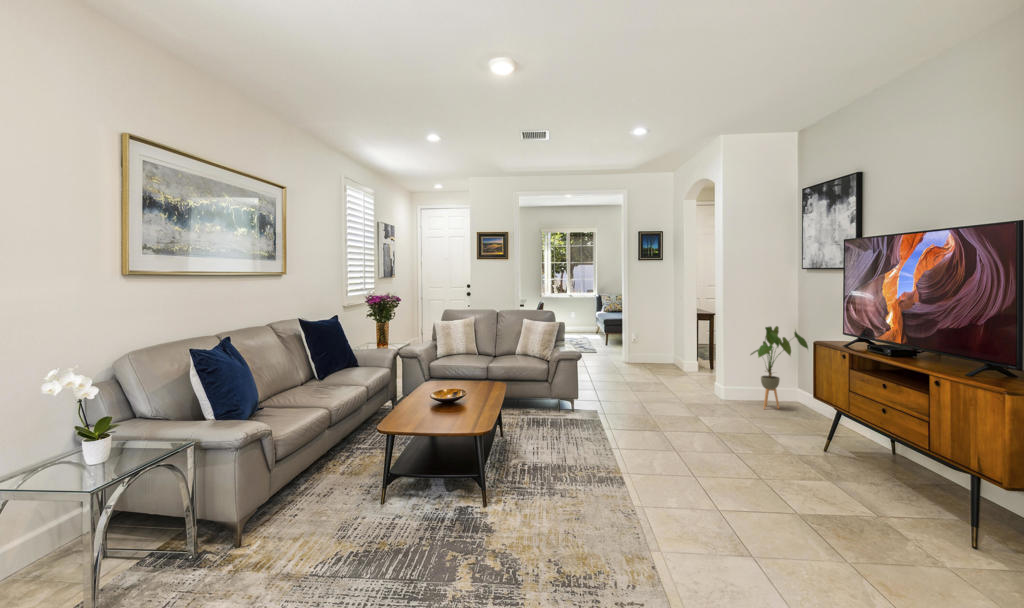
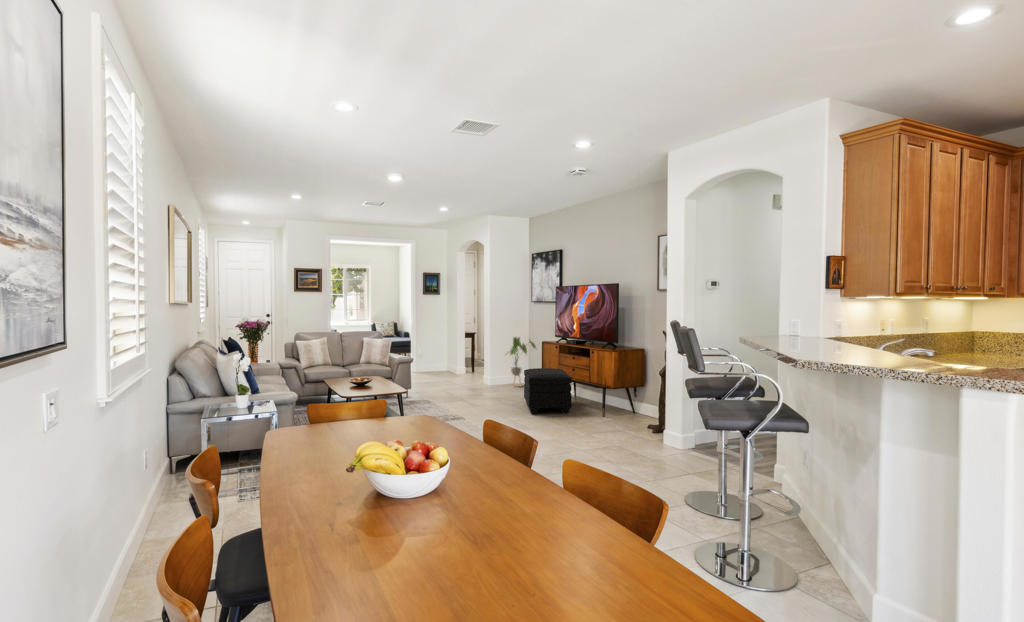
ottoman: none [774,393,878,499] -> present [524,368,572,413]

